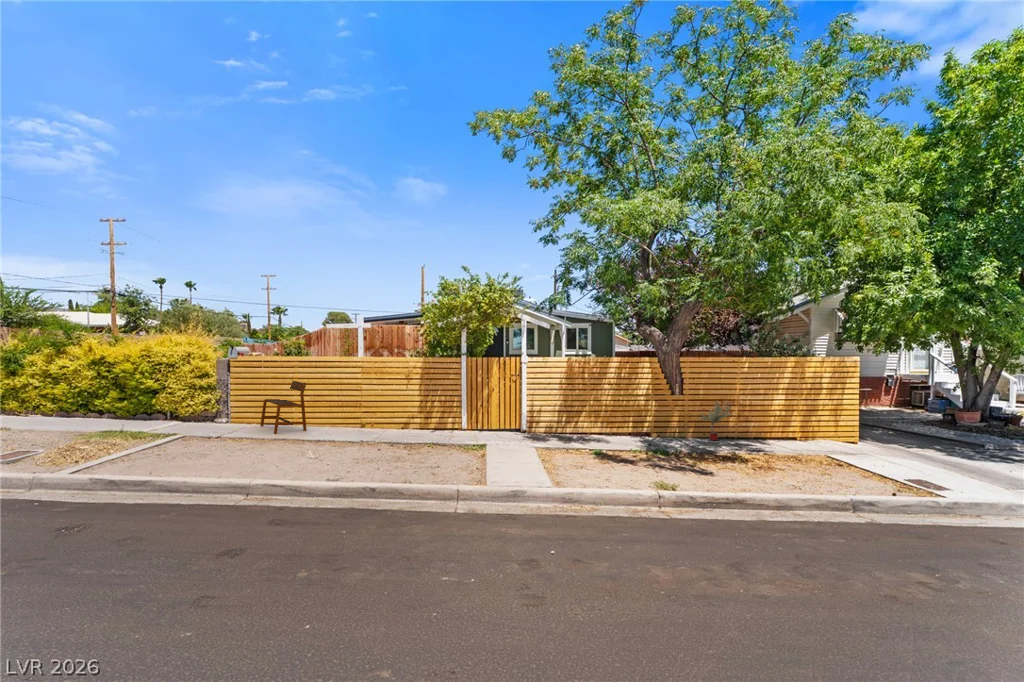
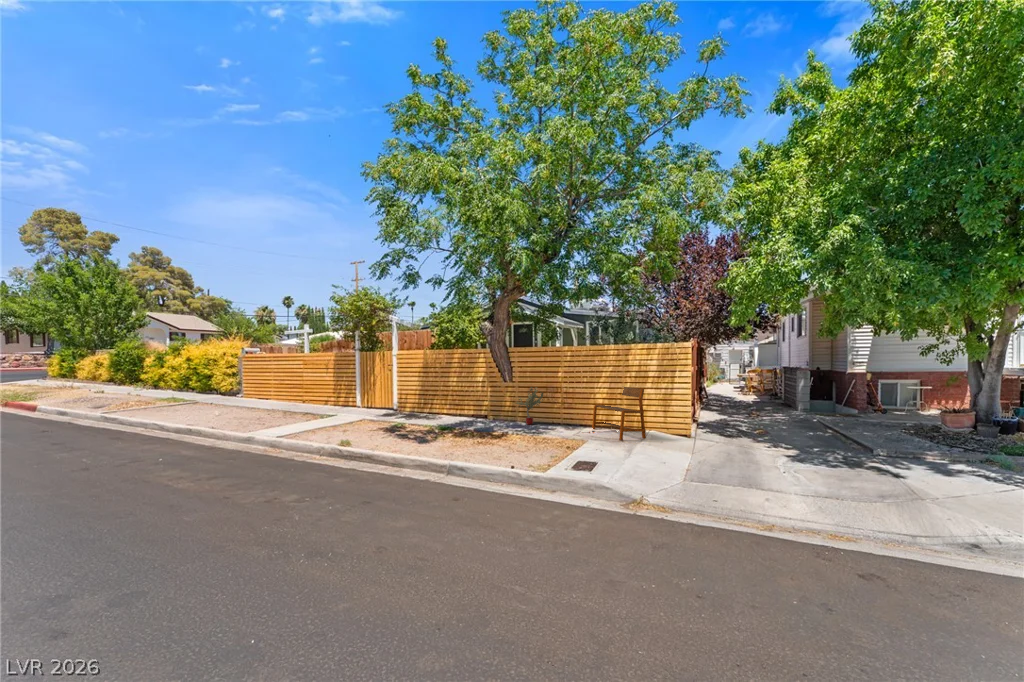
bench: present [260,380,307,434] -> present [592,387,646,440]

